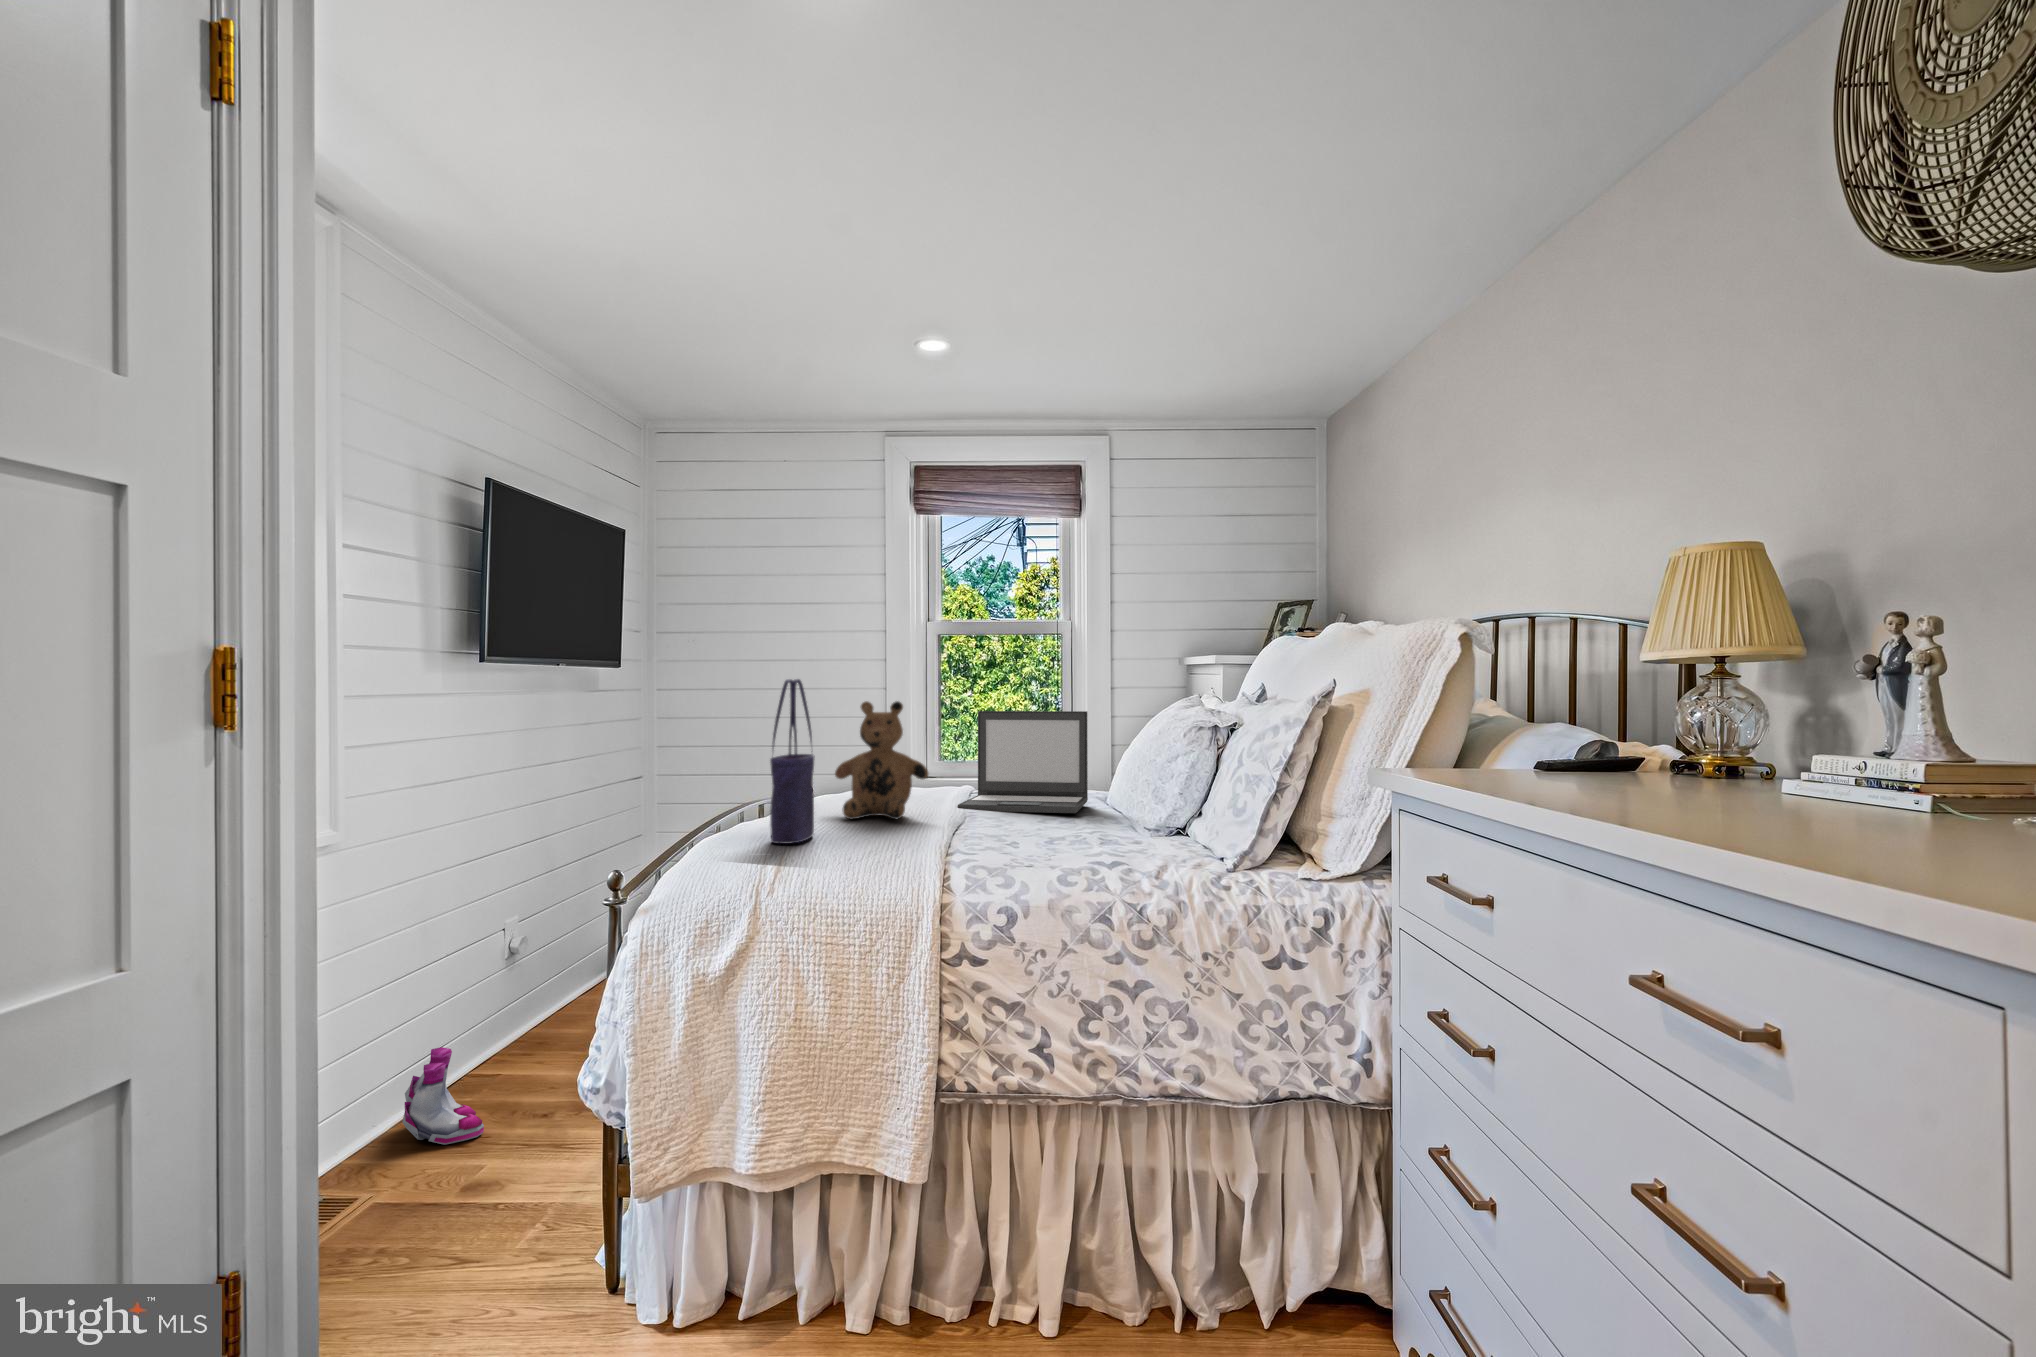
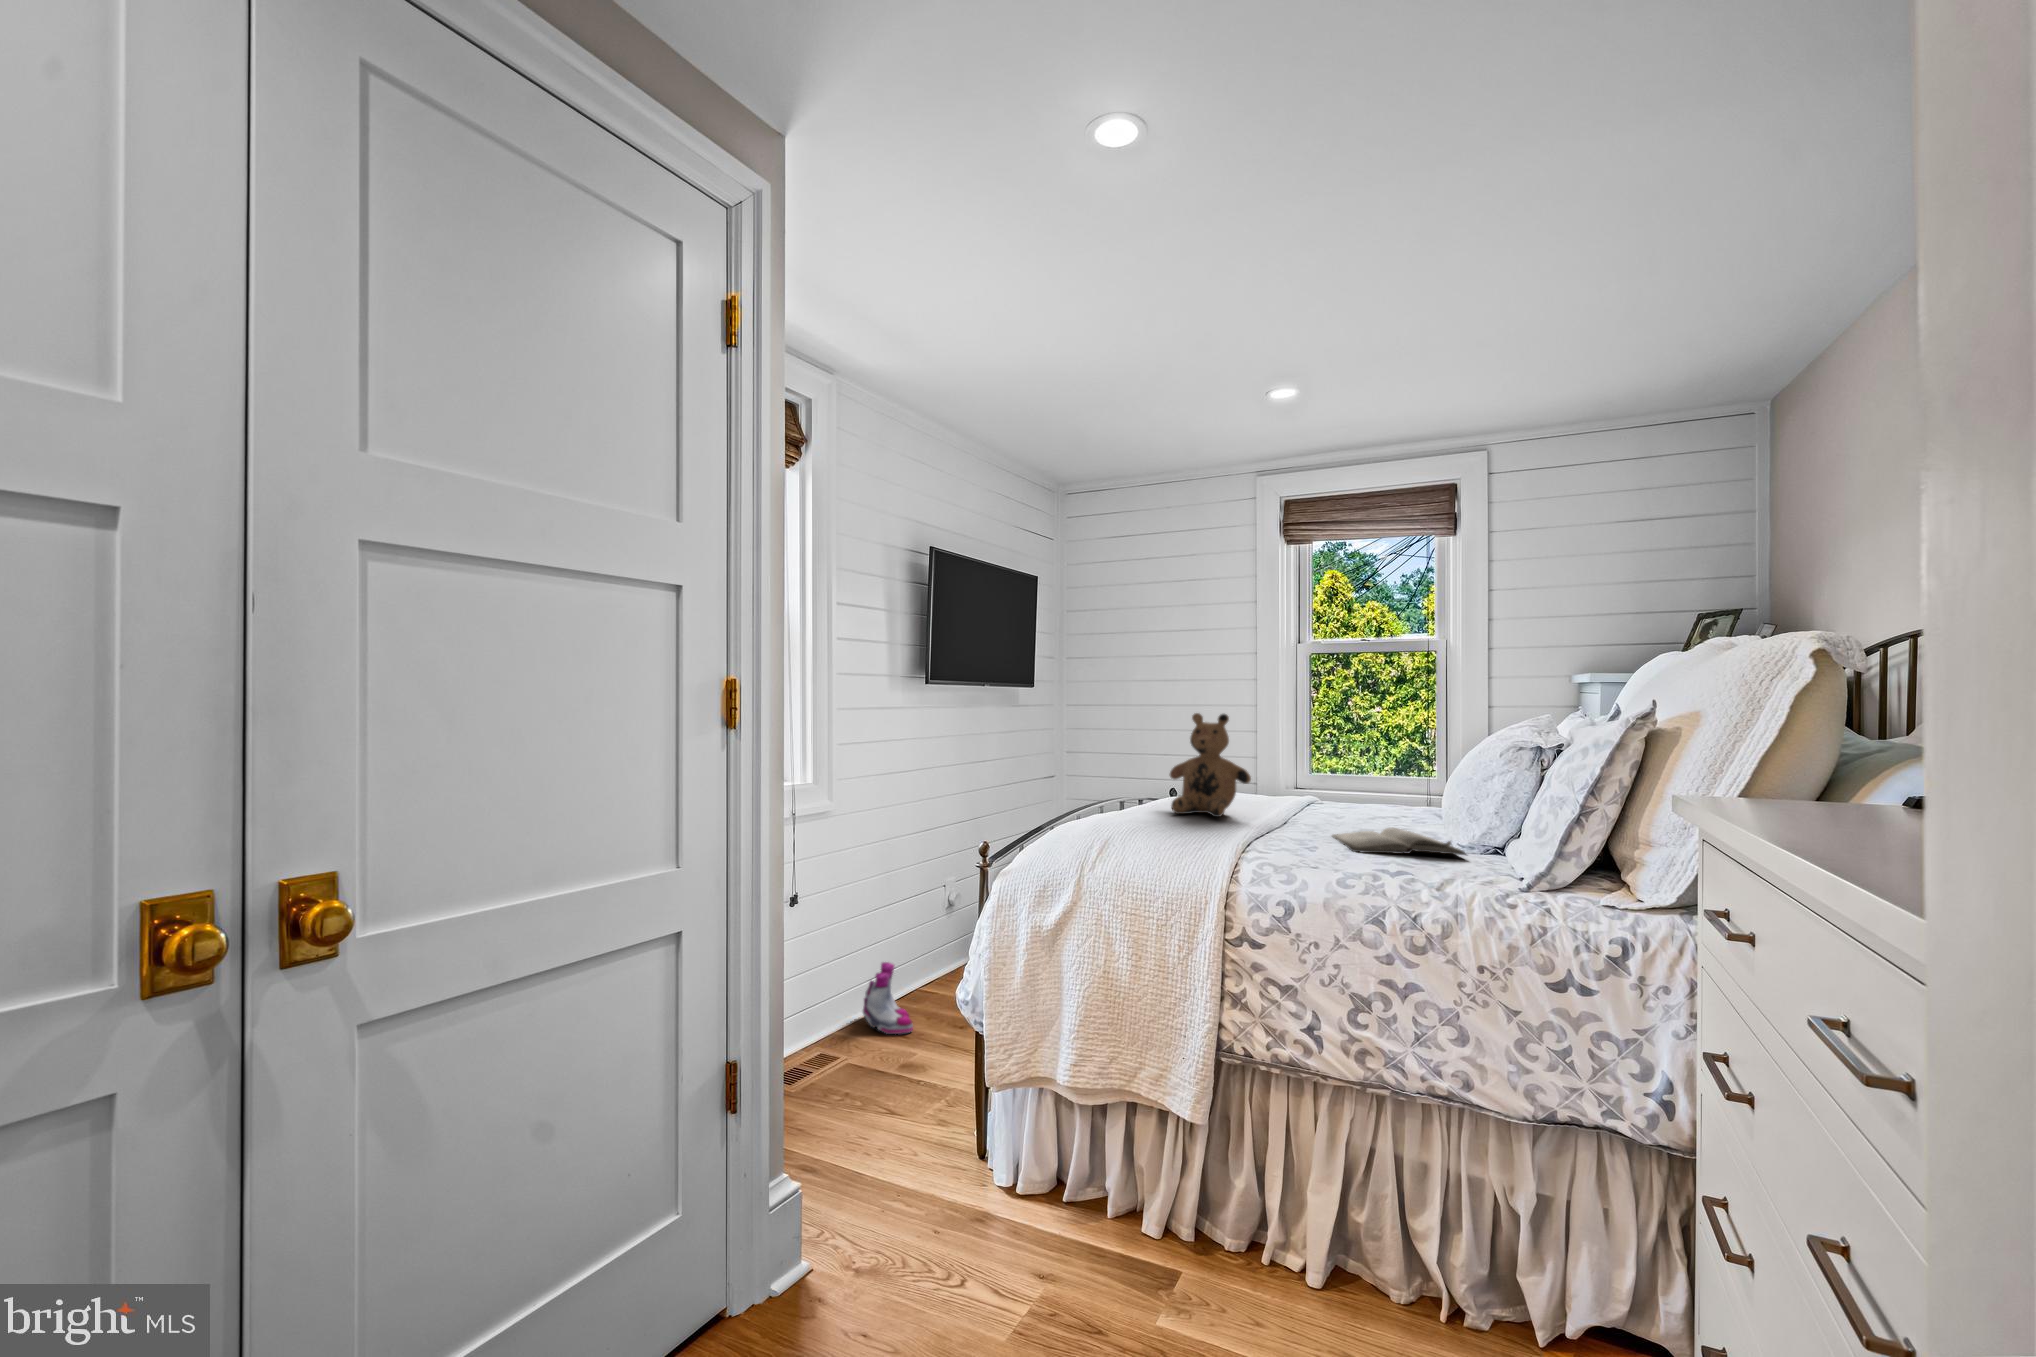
tote bag: present [770,679,815,844] -> none [1098,693,1138,829]
laptop: present [958,711,1088,813] -> none [1286,724,1425,826]
diary: none [1018,816,1159,846] -> present [1332,828,1466,855]

